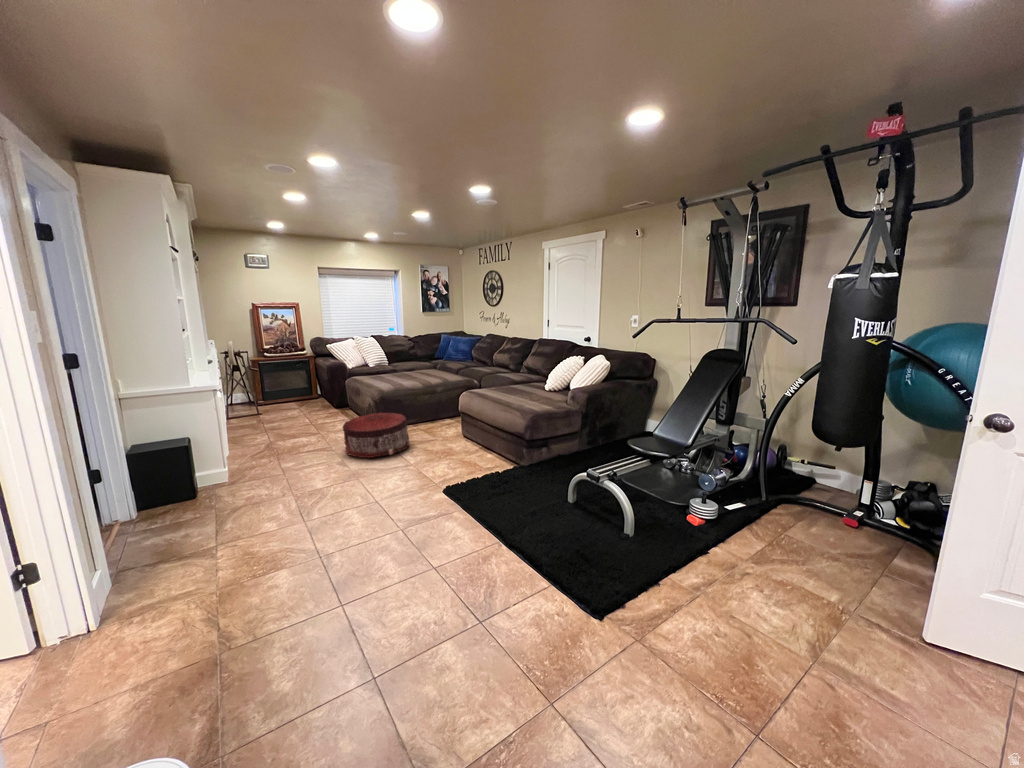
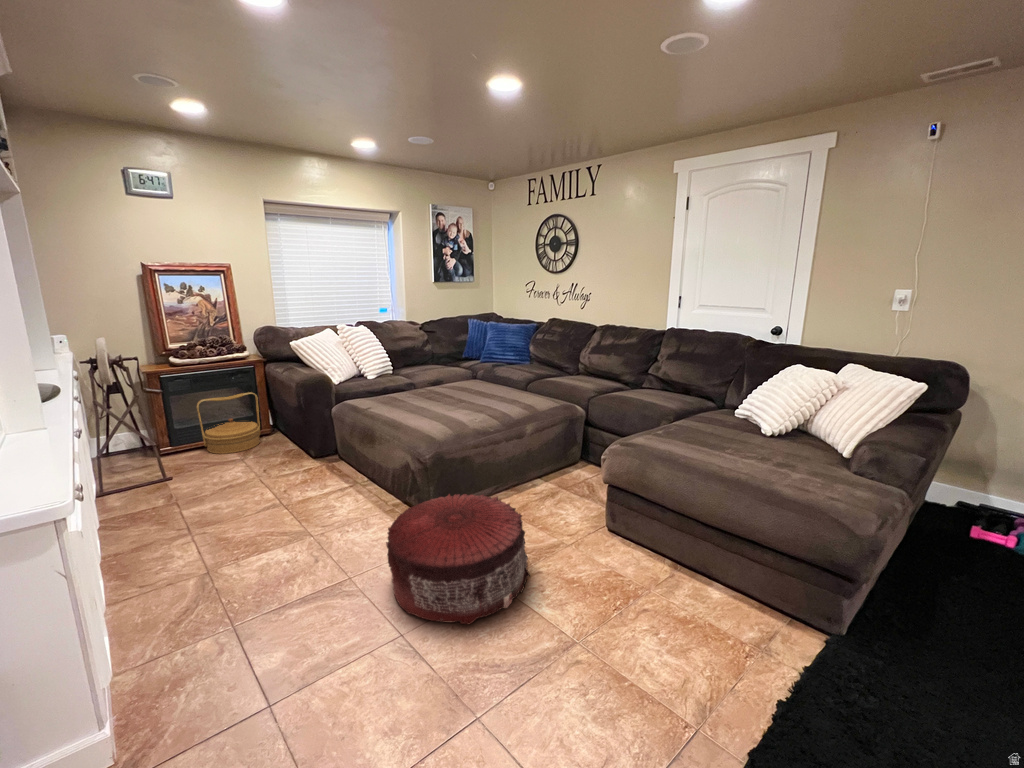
woven basket: none [277,373,311,405] -> present [197,392,260,454]

